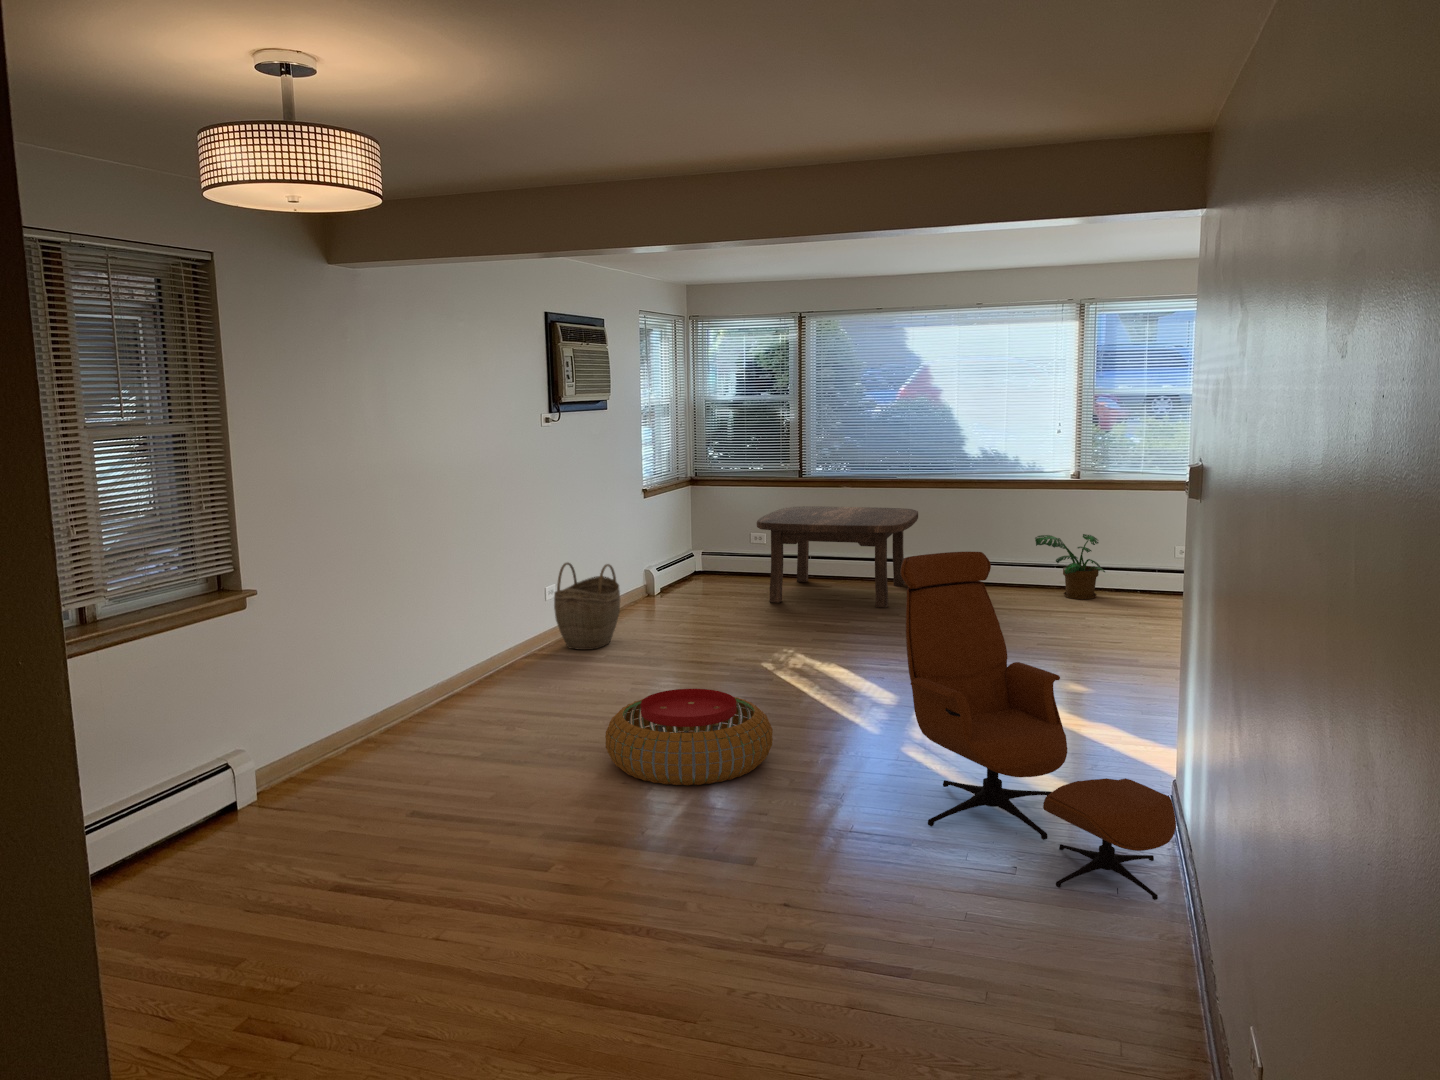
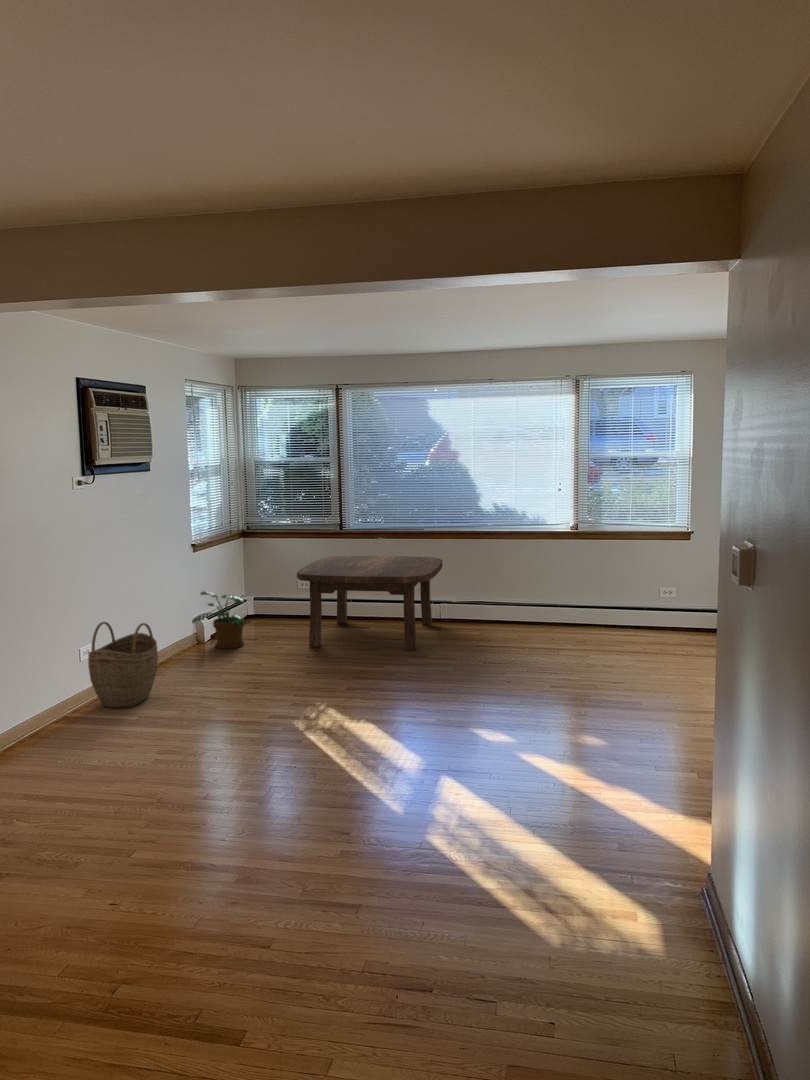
potted plant: present [1035,534,1105,599] -> present [192,591,249,648]
lounge chair: present [900,552,1176,900] -> none [415,632,732,1074]
pouf: present [605,689,773,785] -> none [96,777,285,903]

